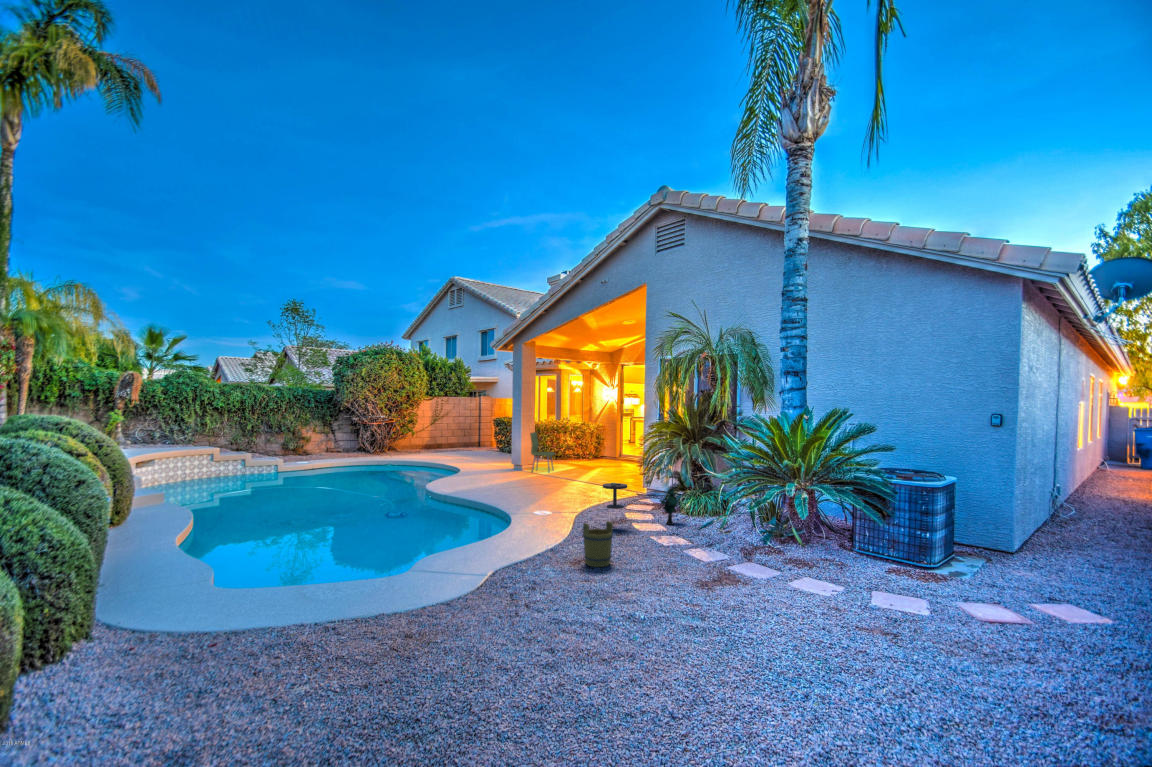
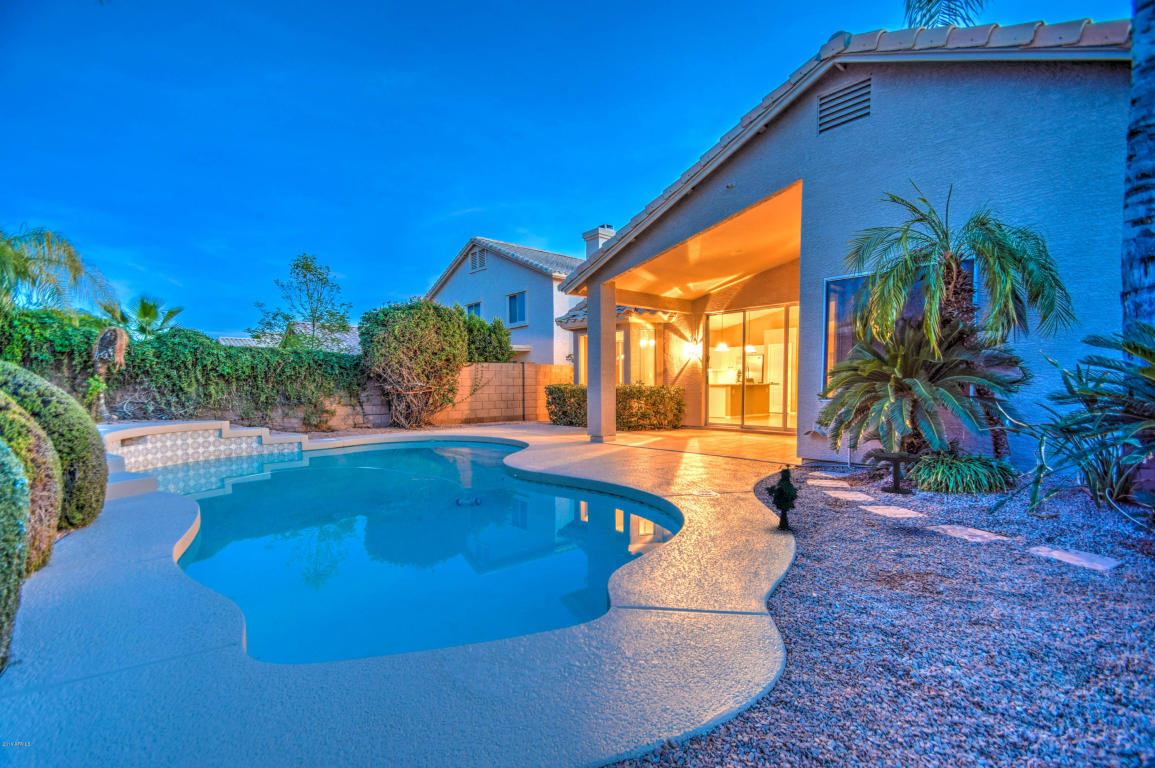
chair: present [530,432,555,472] -> none [617,396,646,445]
decorative plant: present [660,486,680,525] -> present [765,464,801,530]
bucket: present [582,521,613,567] -> none [991,523,1082,623]

